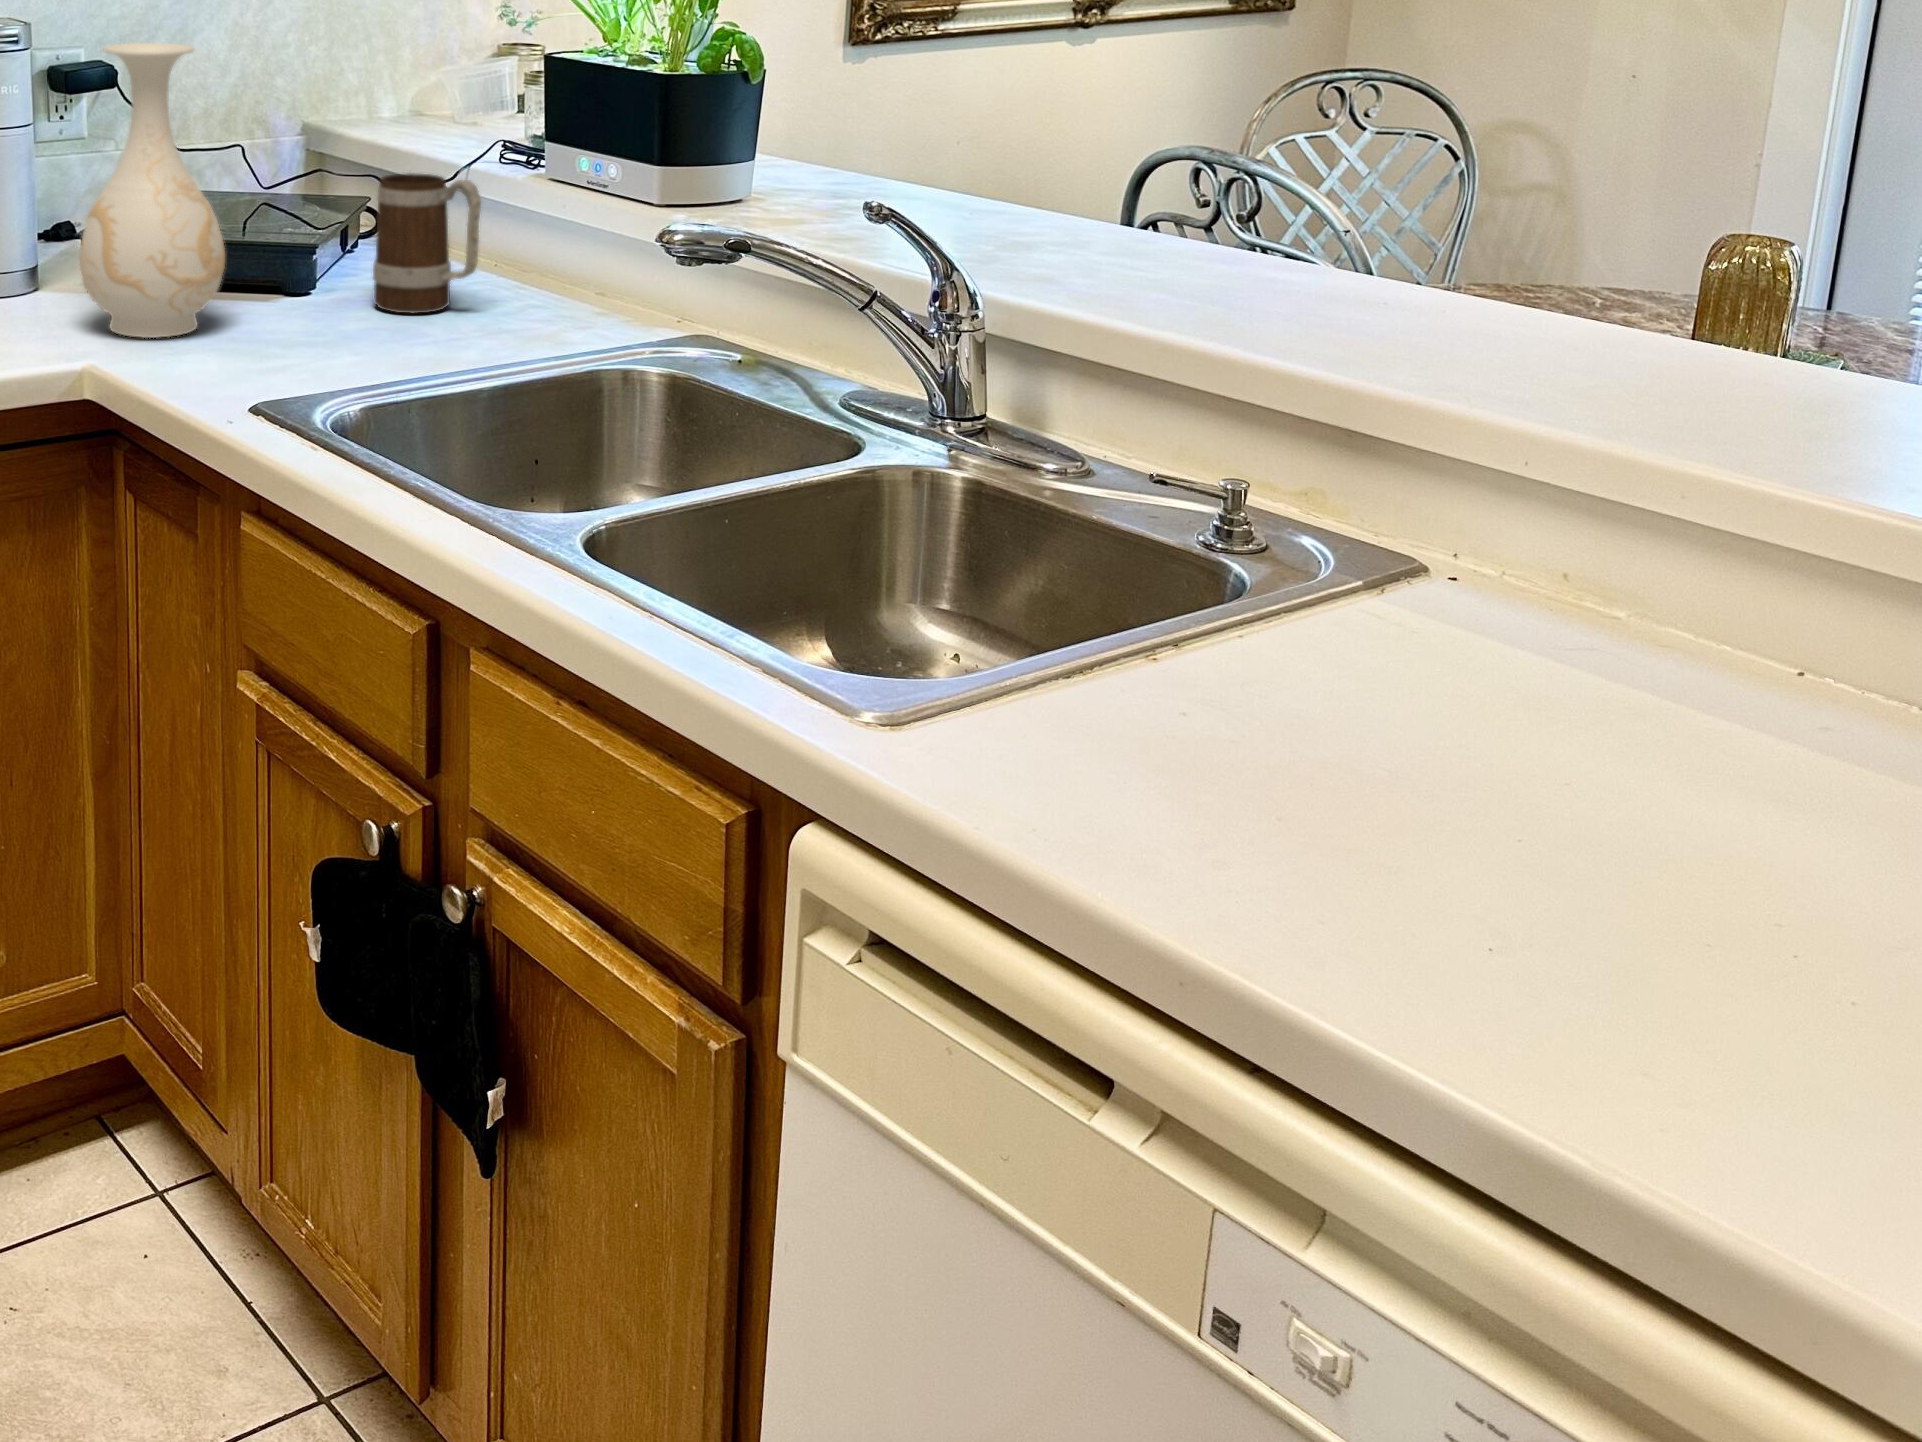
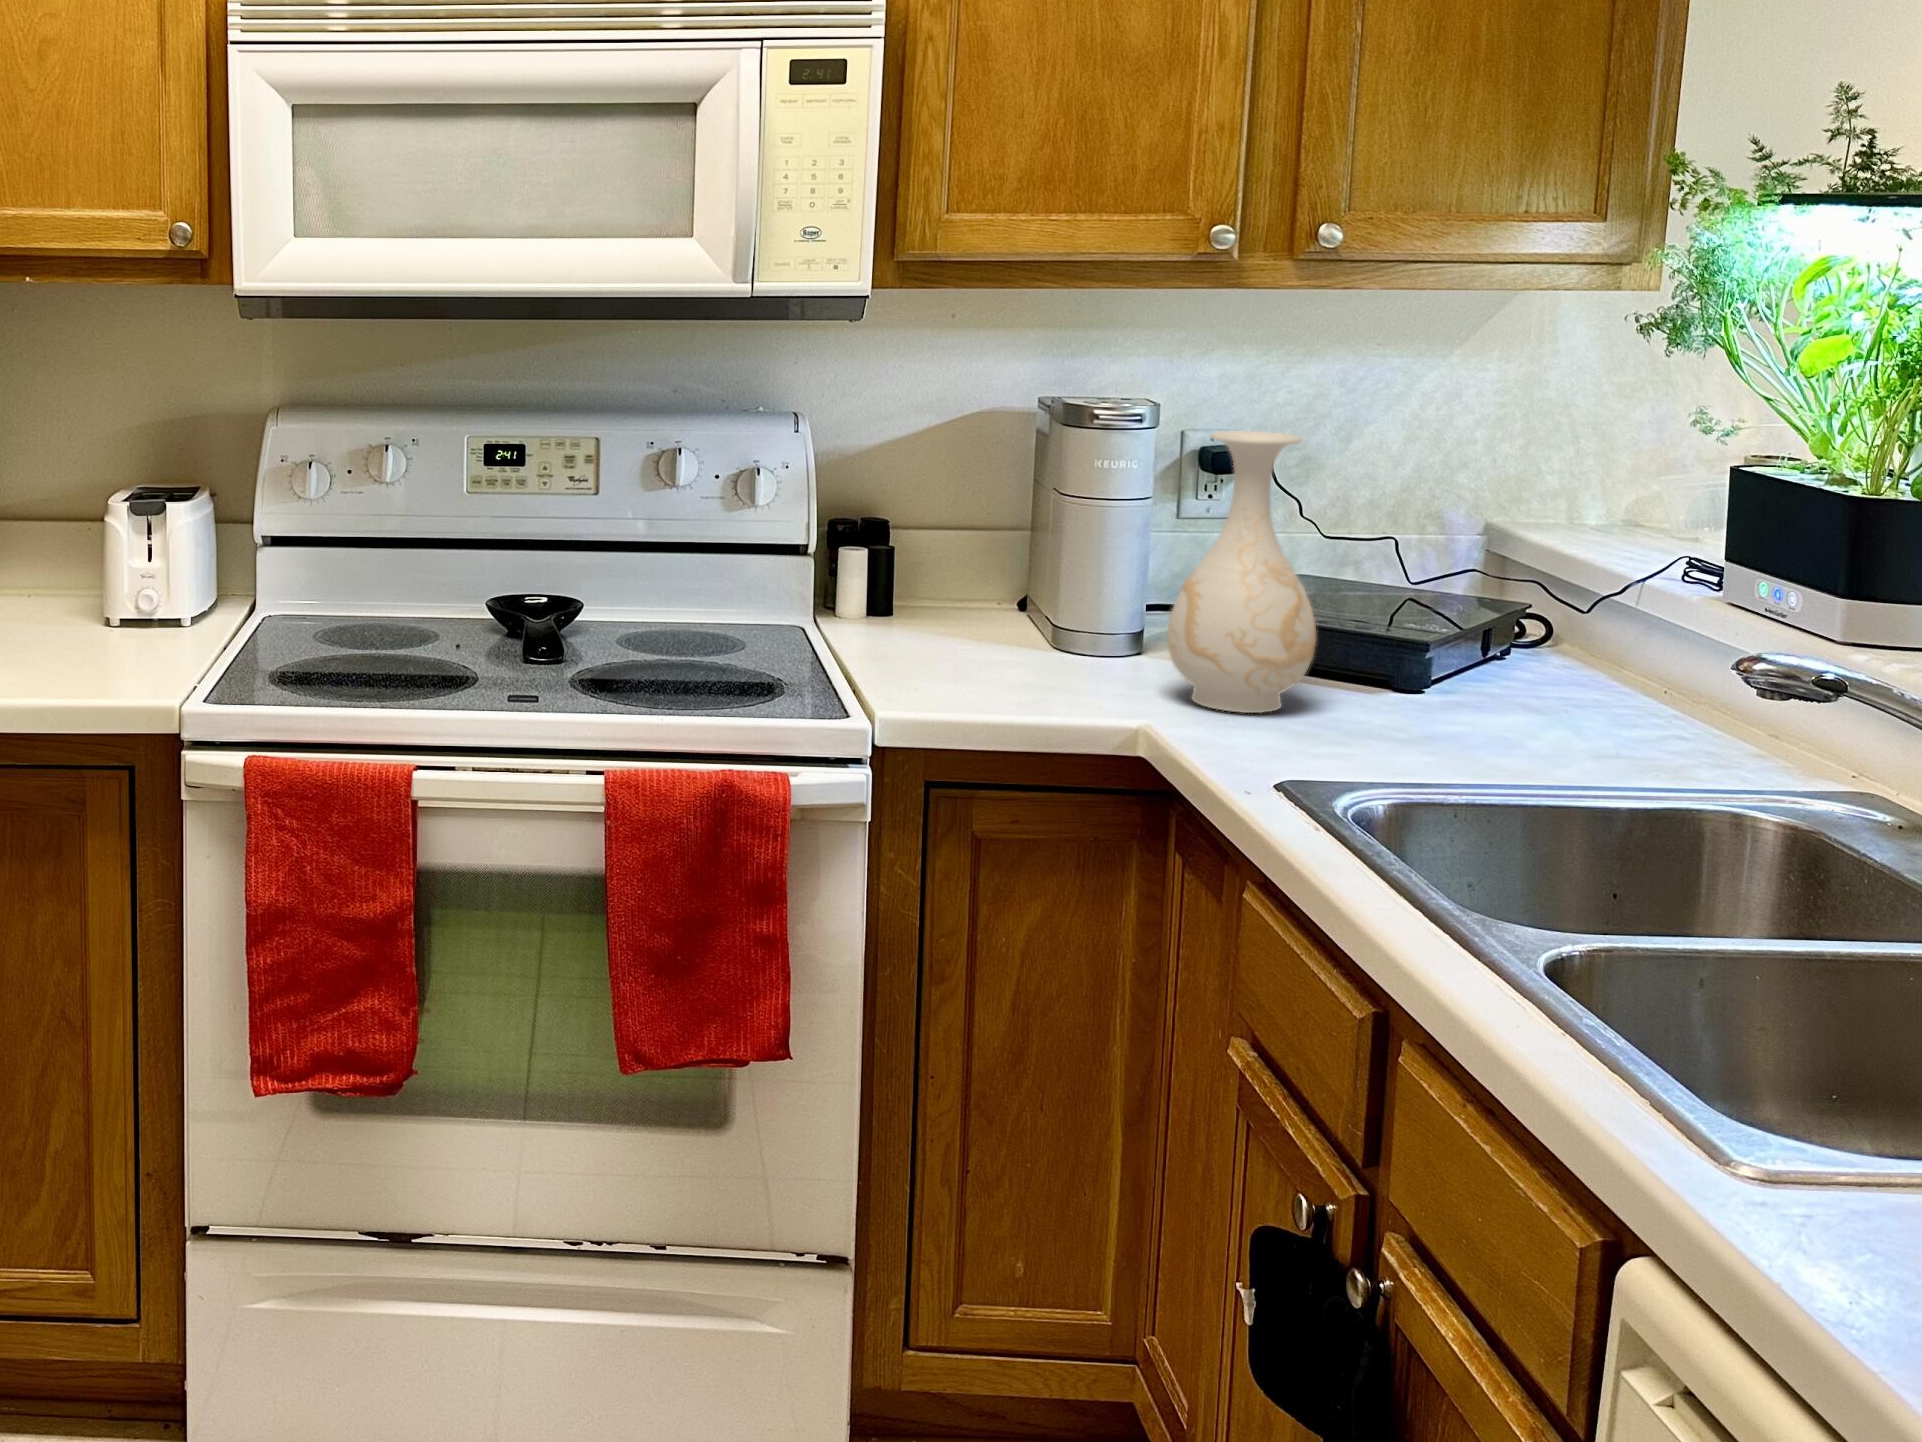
mug: present [373,173,481,313] -> none [1487,582,1617,729]

